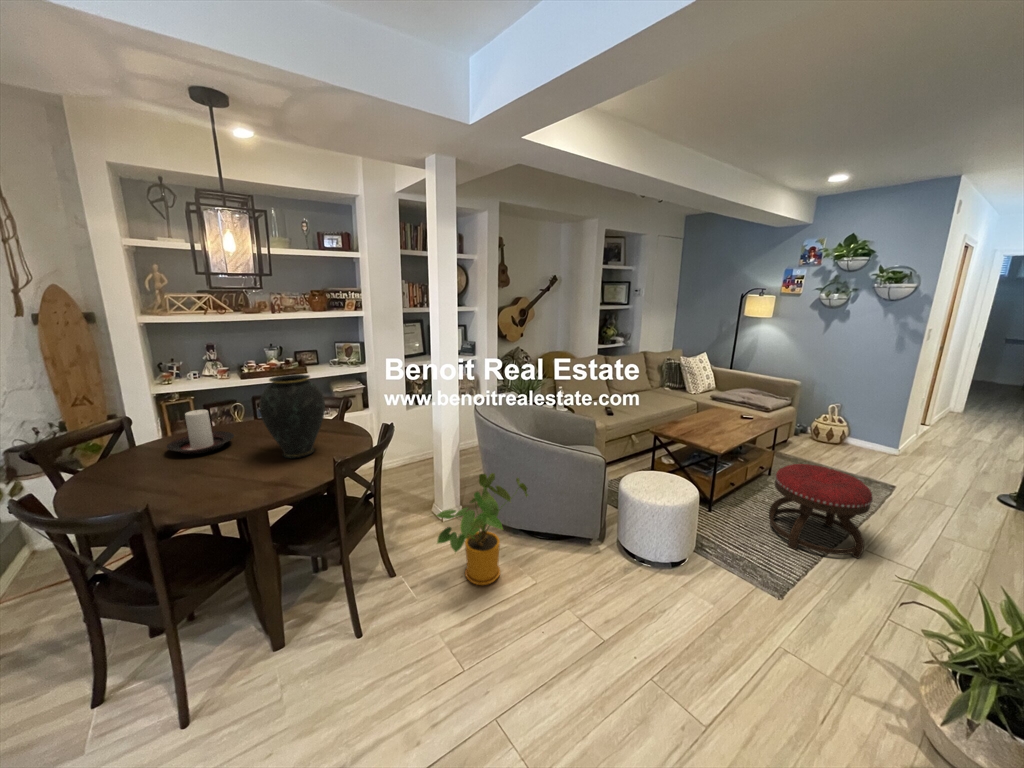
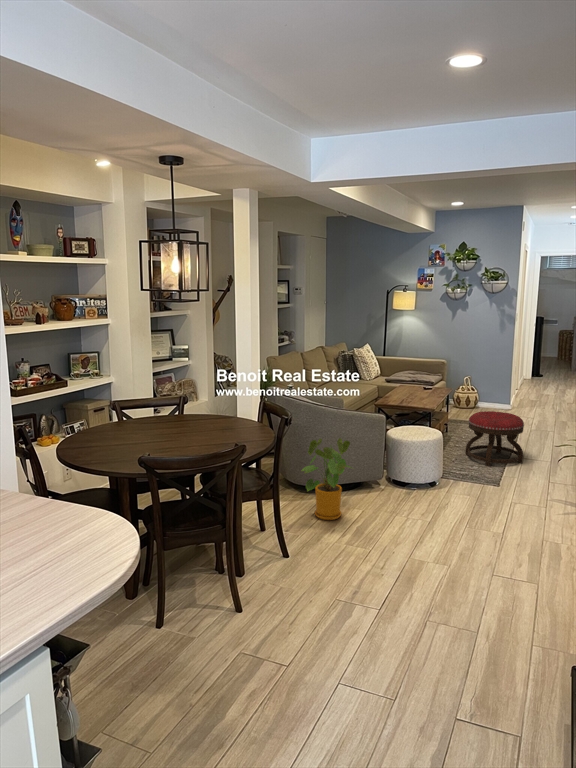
vase: present [259,374,325,458] -> none [203,368,247,432]
candle holder: present [166,410,234,454] -> none [121,404,167,441]

